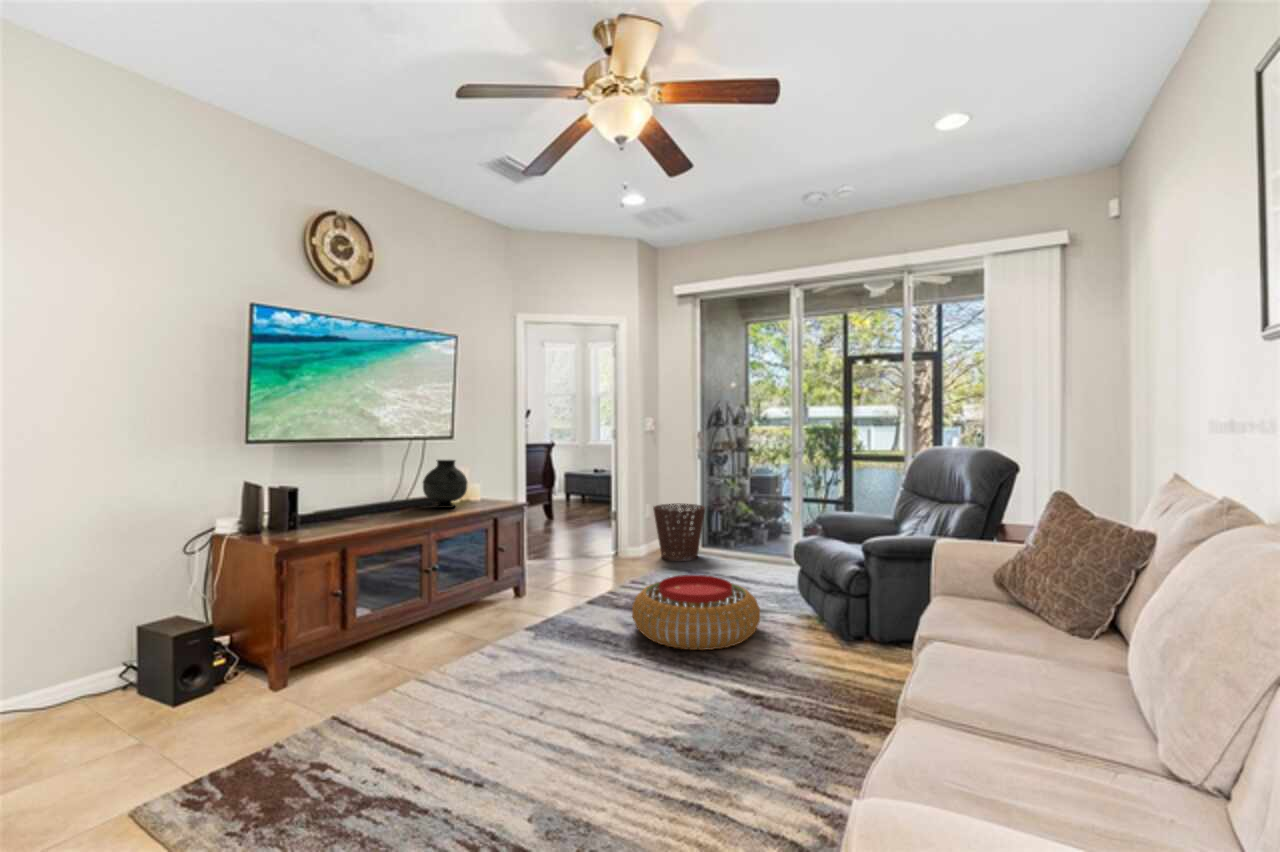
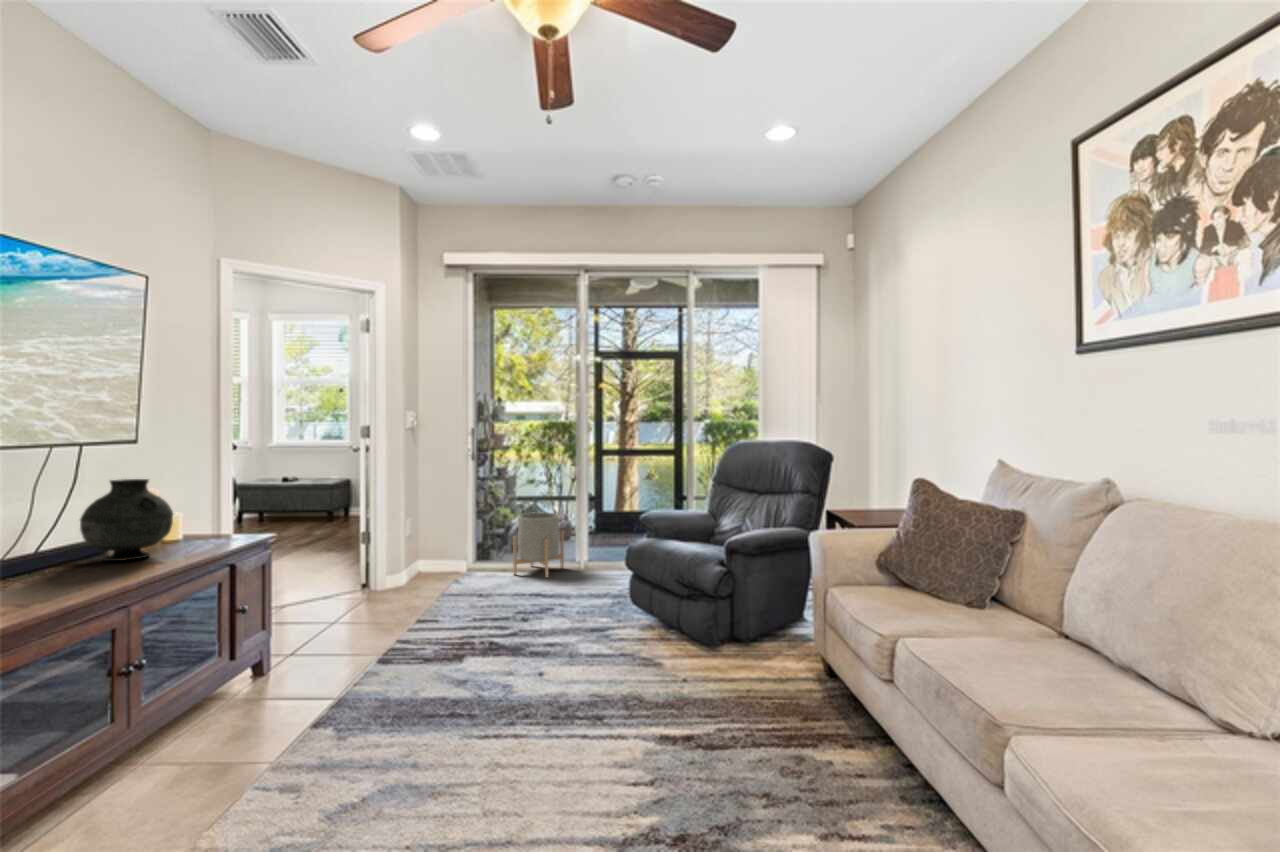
basket: present [653,503,705,561] -> none [419,514,485,586]
planter: none [728,507,776,566] -> present [513,512,564,578]
pouf: present [632,575,760,650] -> none [470,602,627,701]

